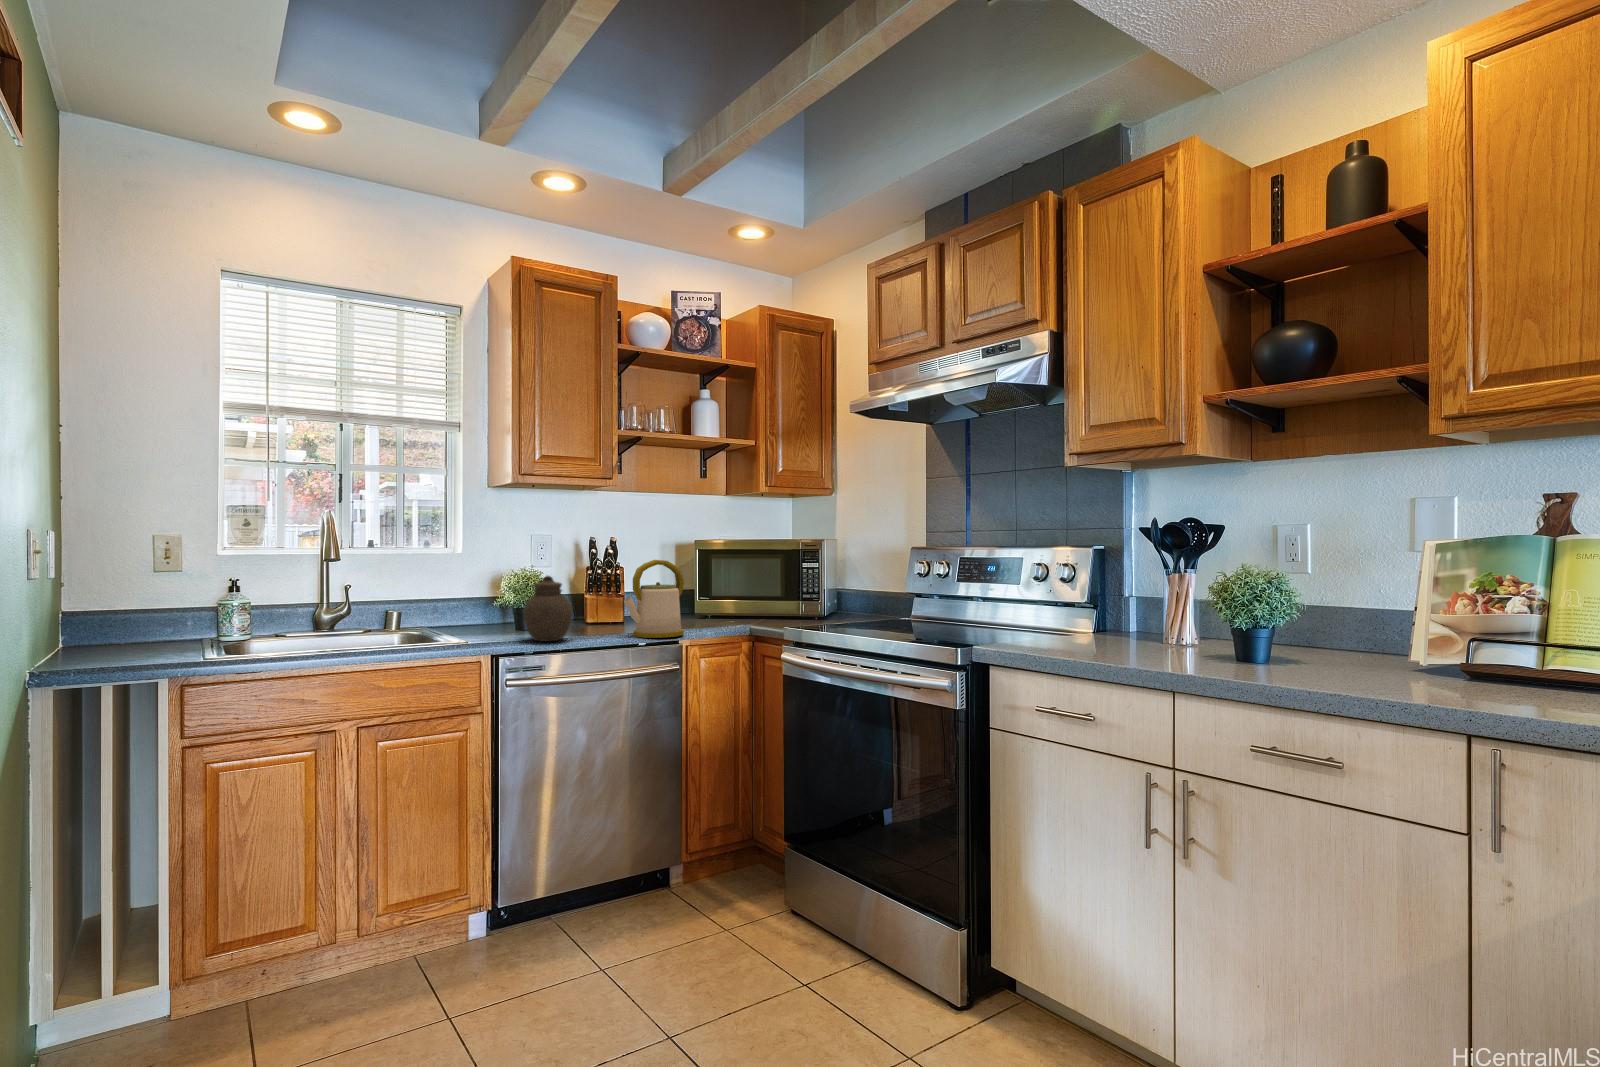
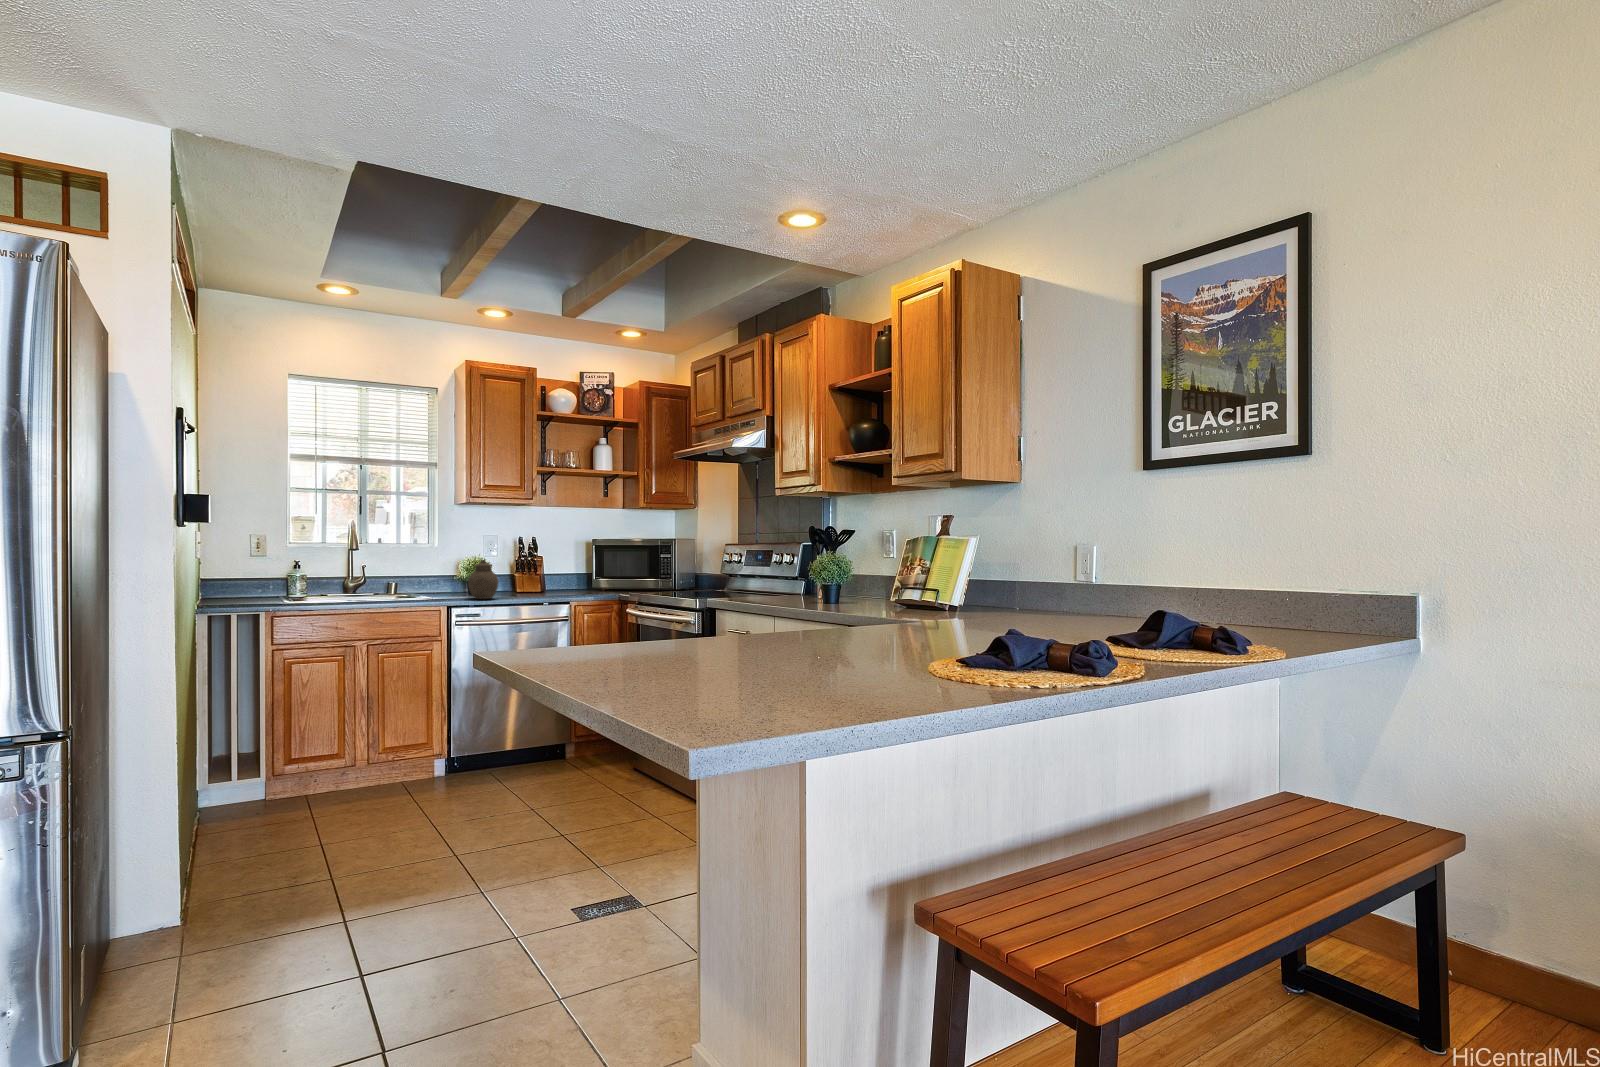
kettle: present [624,560,684,638] -> none [532,551,572,599]

